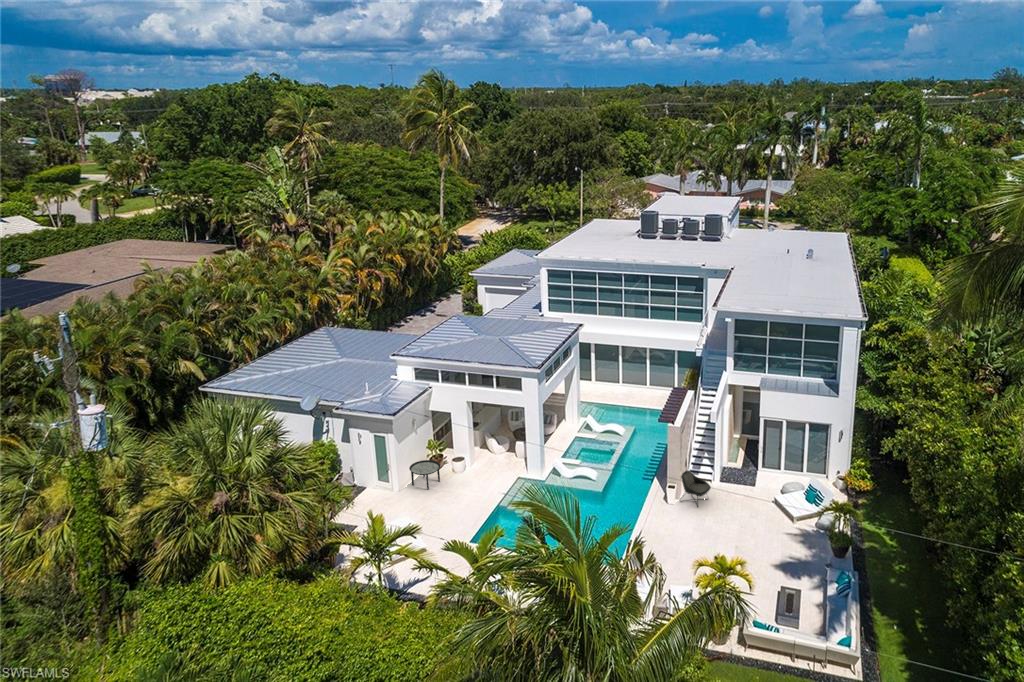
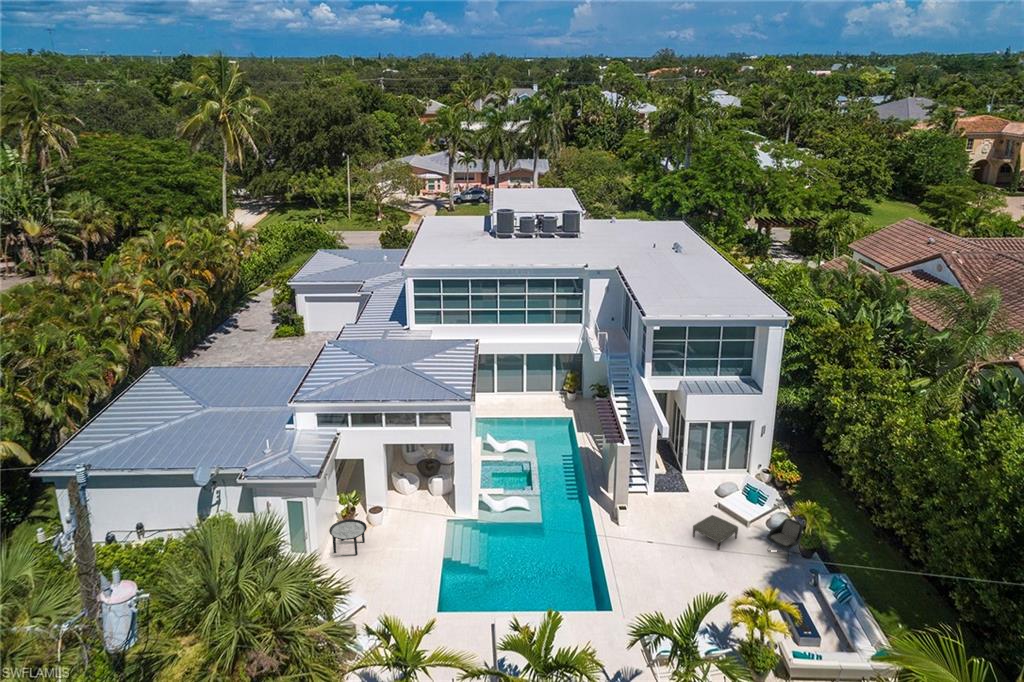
lounge chair: present [681,470,711,500] -> present [767,519,803,561]
ottoman: none [730,507,776,540] -> present [693,515,738,550]

